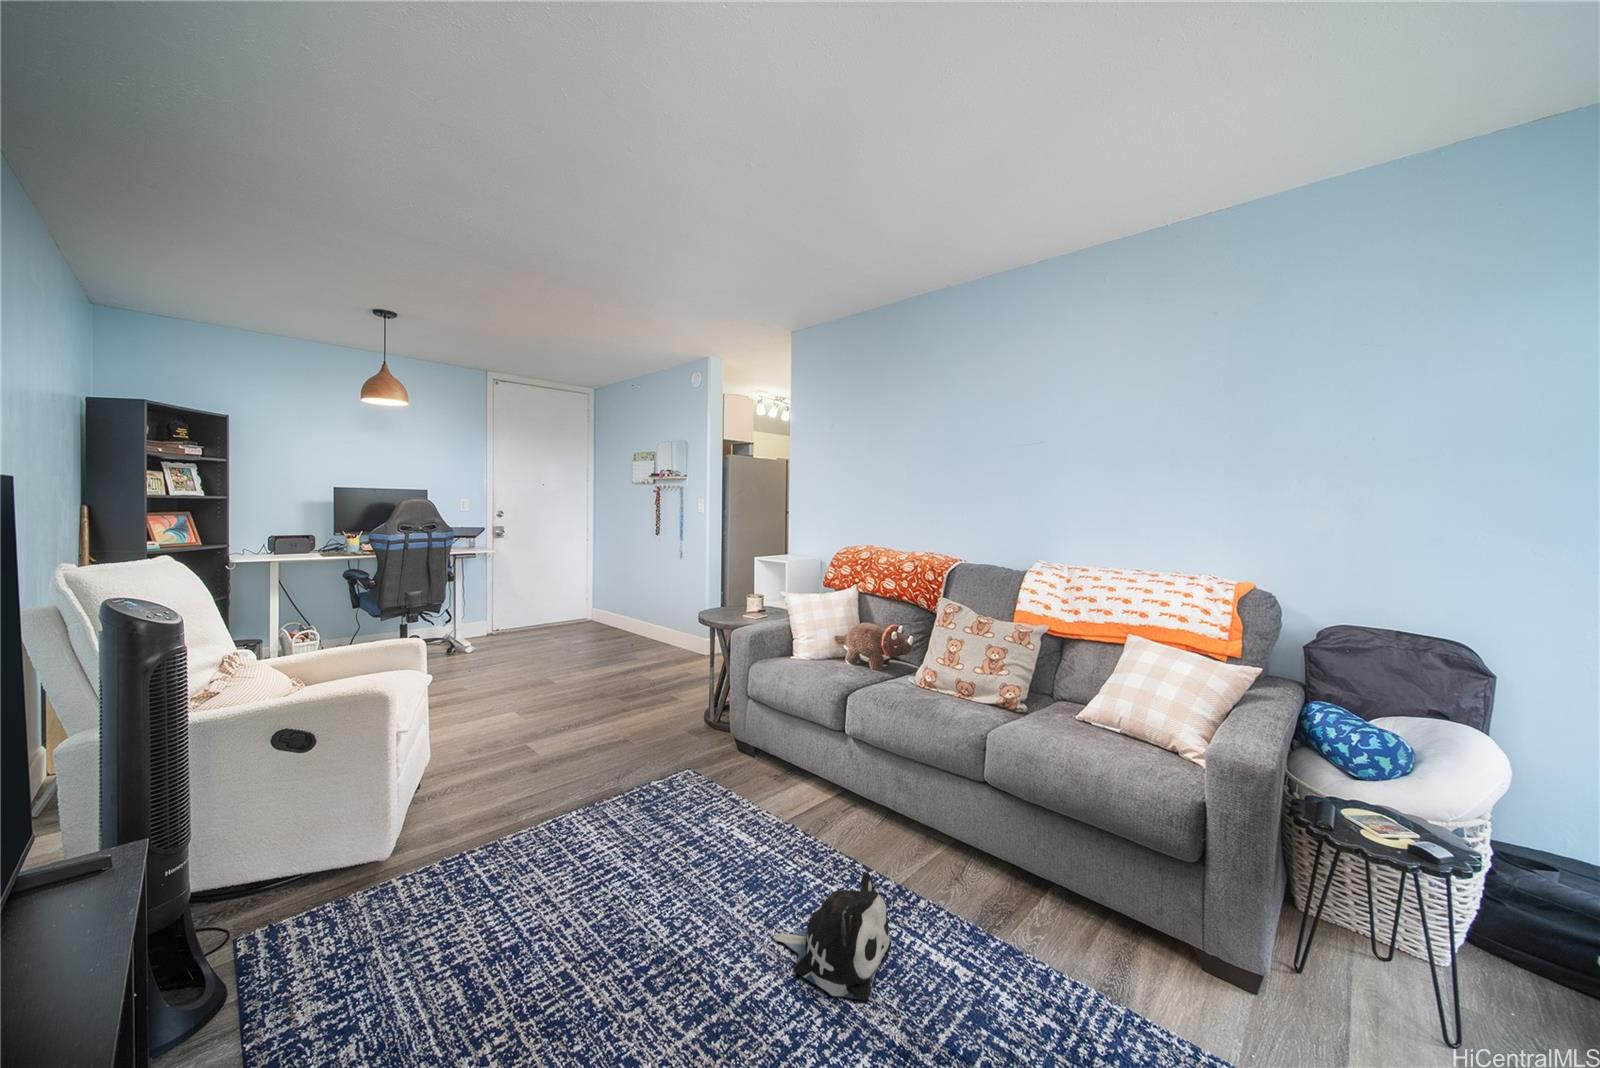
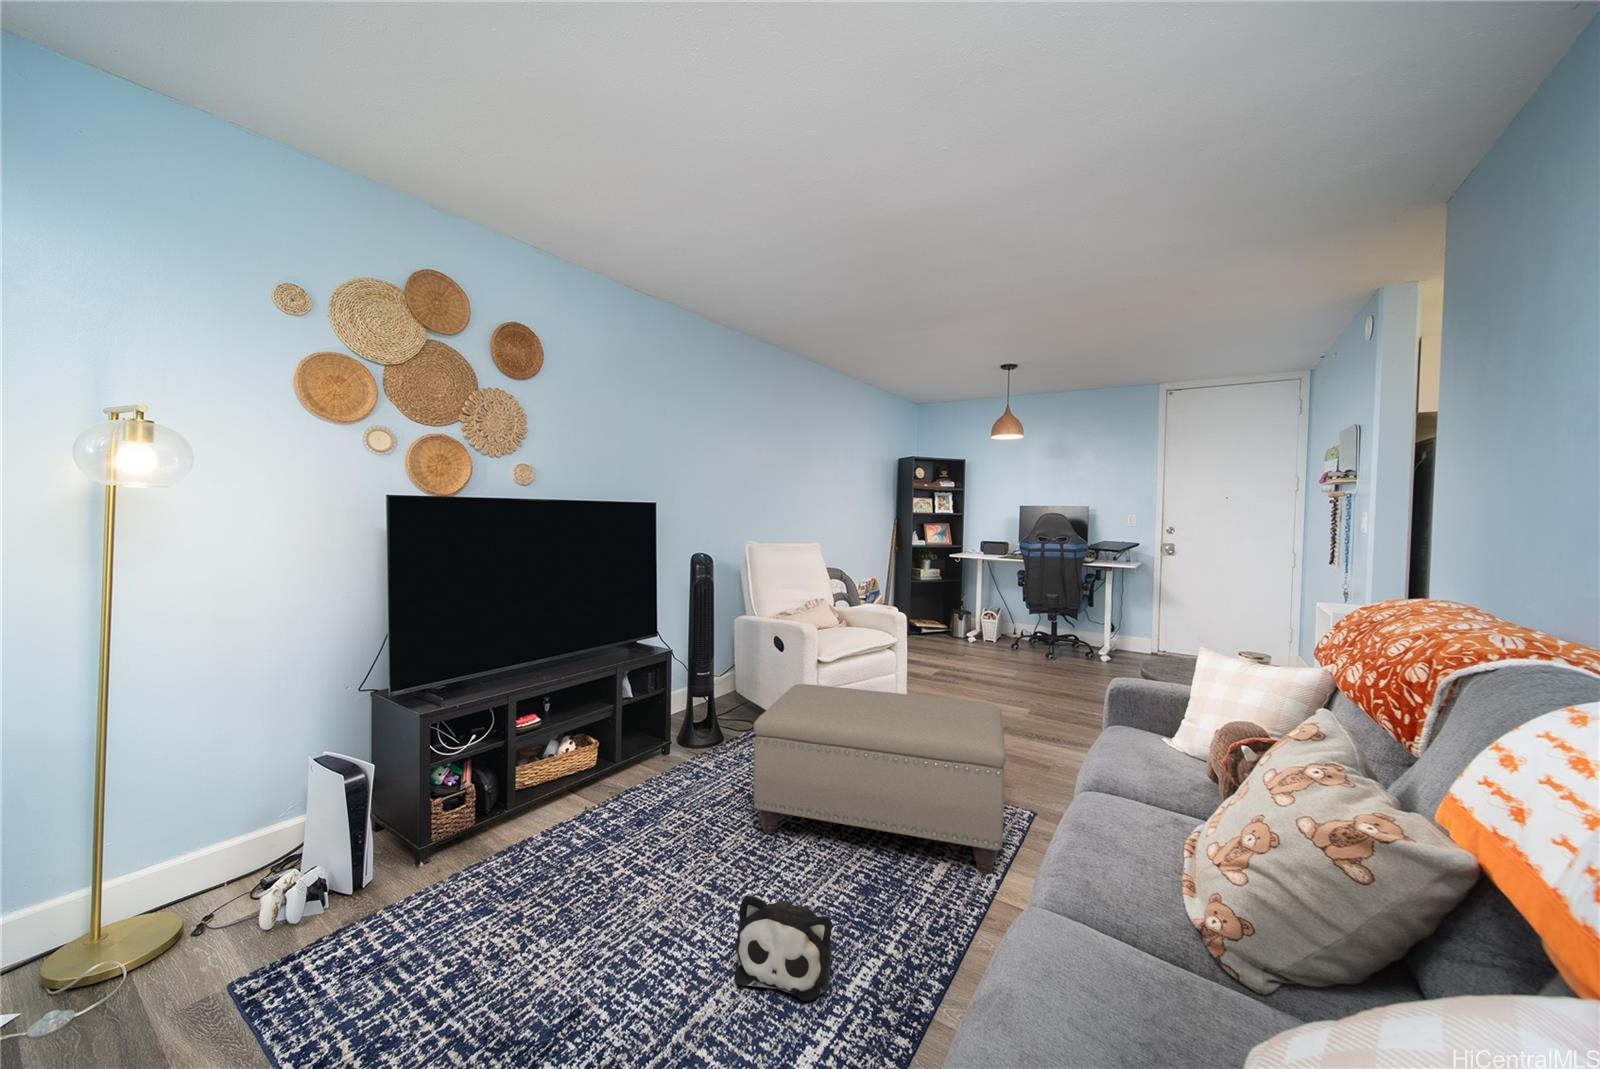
ottoman: none [482,681,773,945] -> present [753,684,1006,874]

